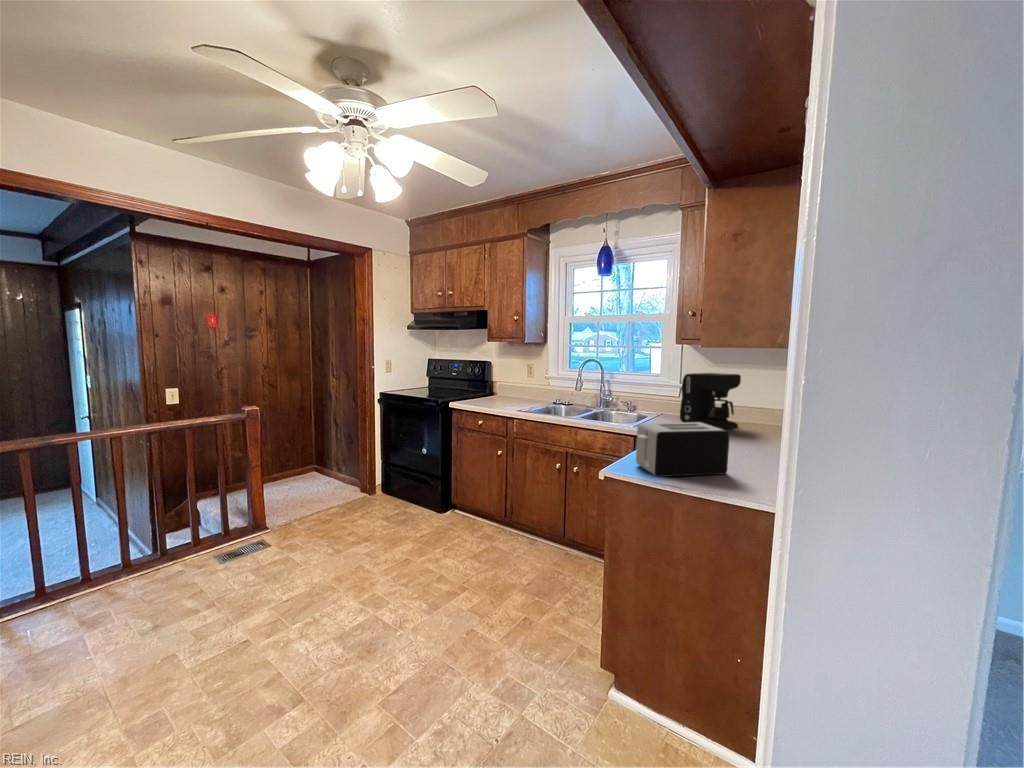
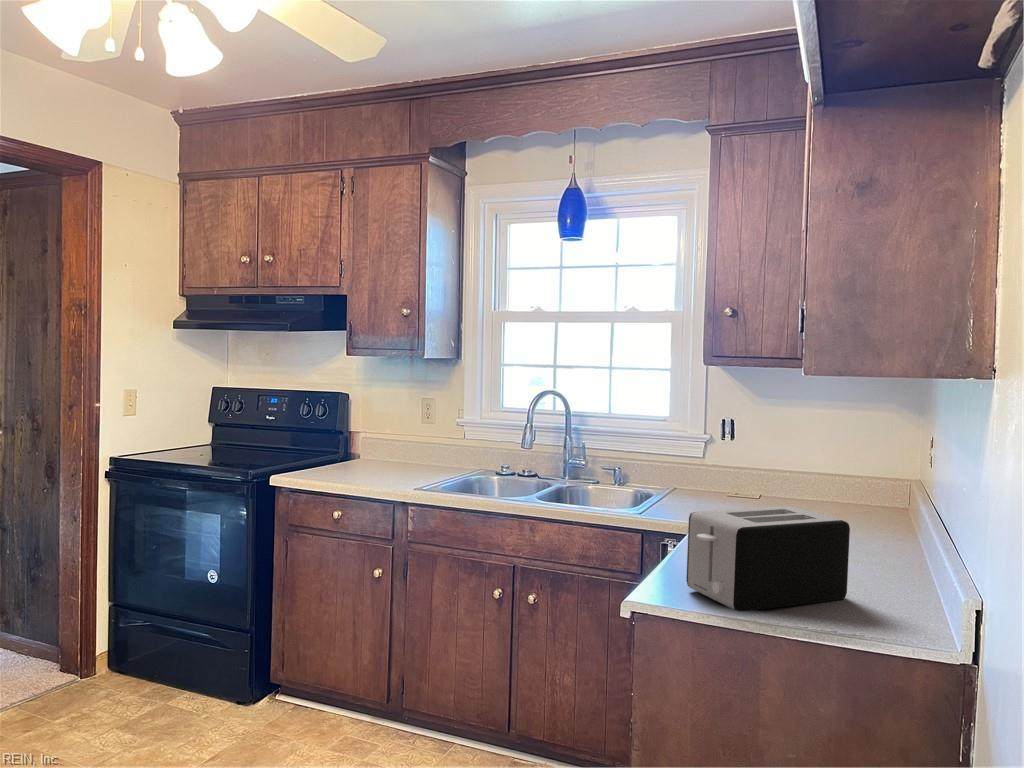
coffee maker: present [680,373,741,429] -> none [714,415,813,515]

